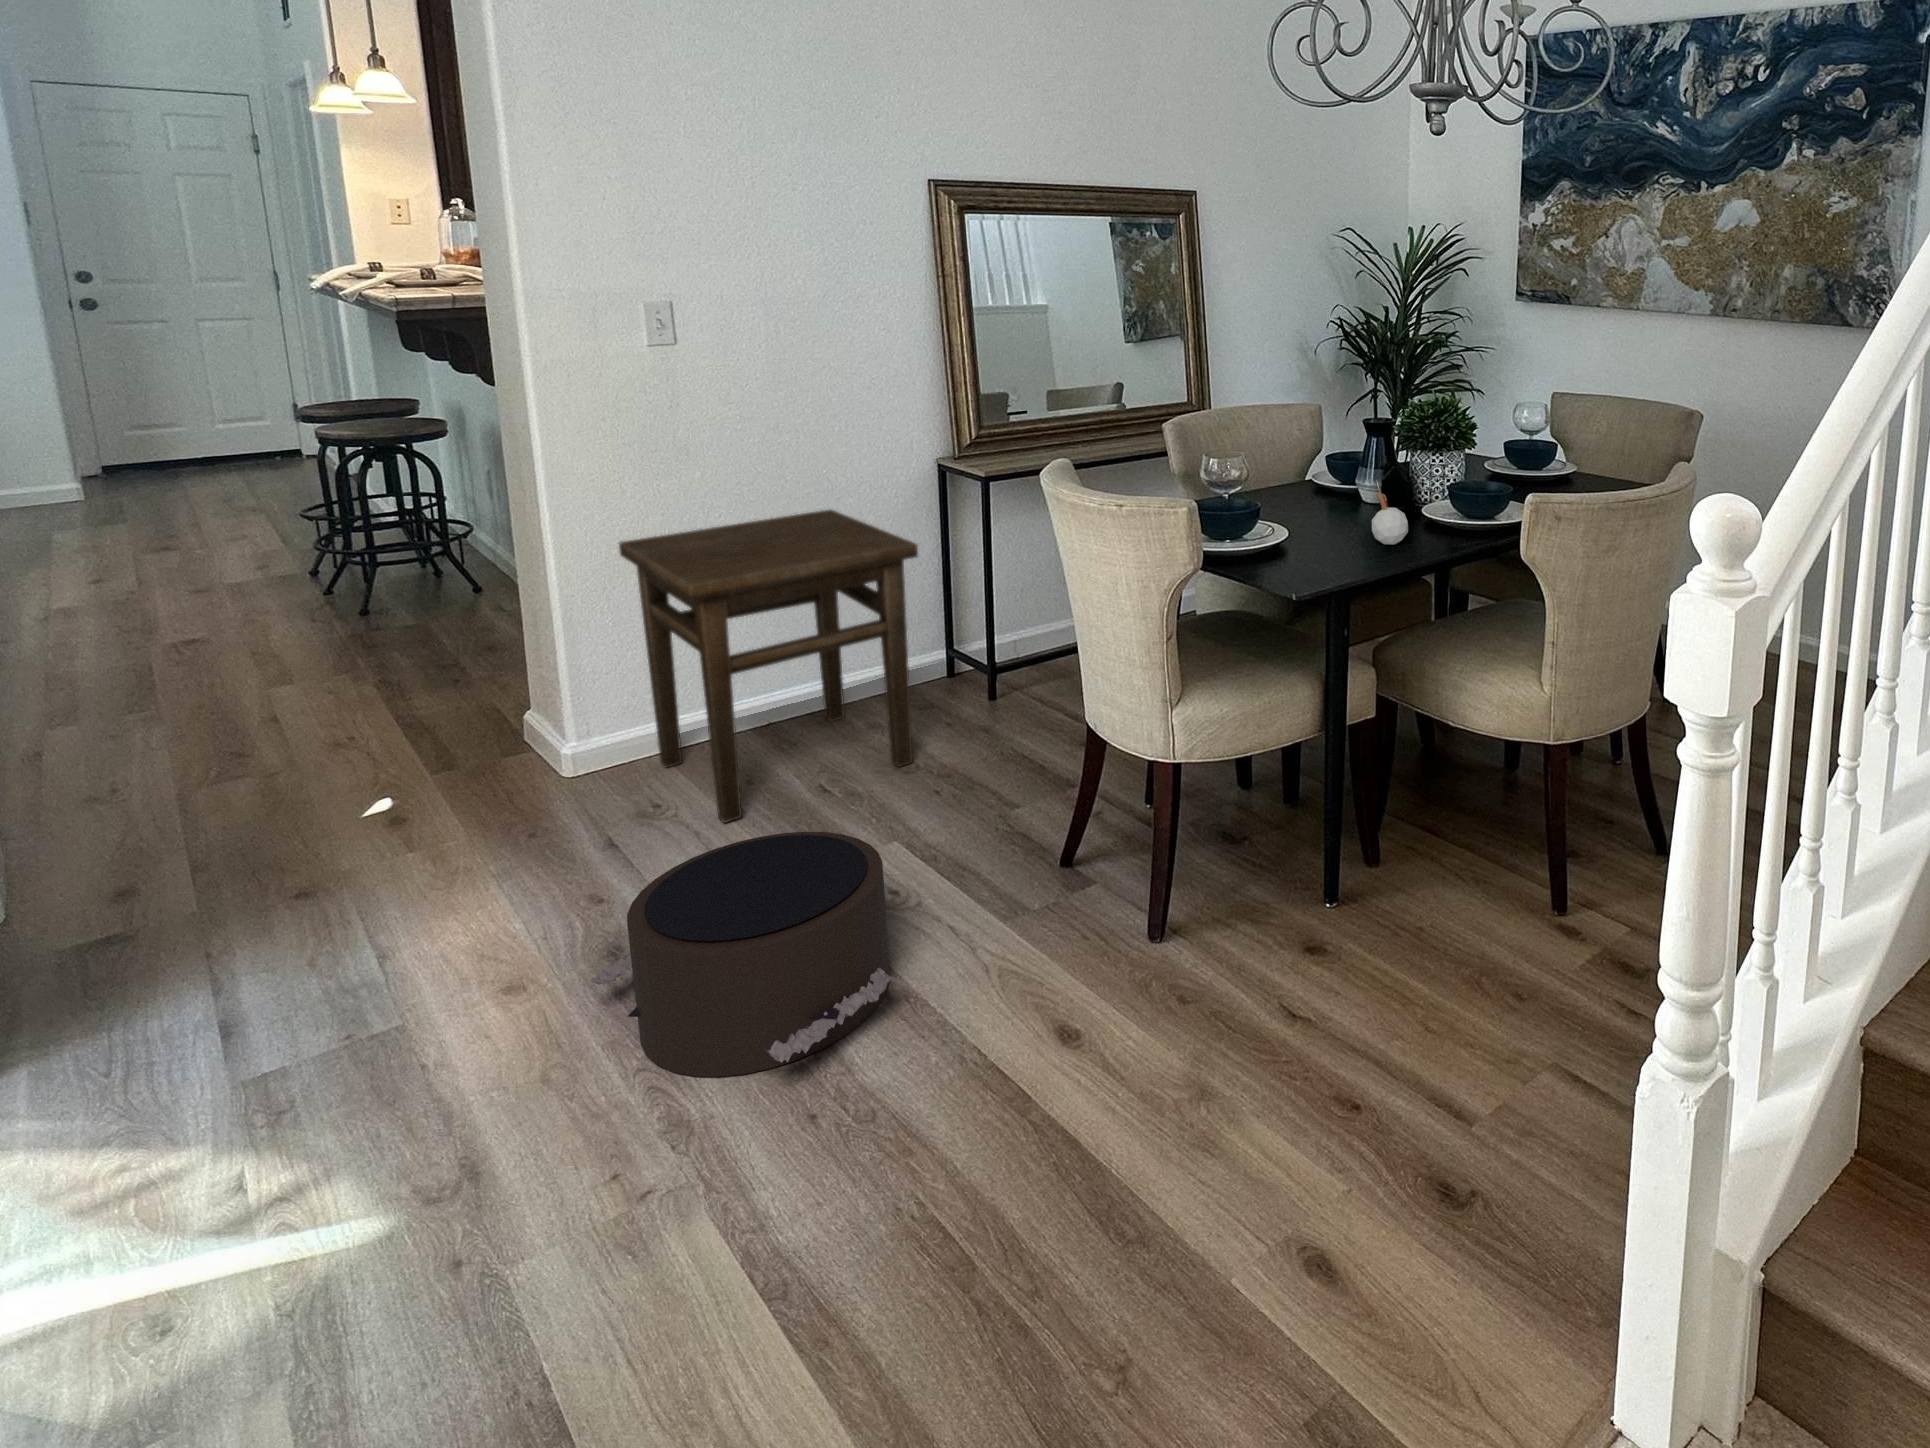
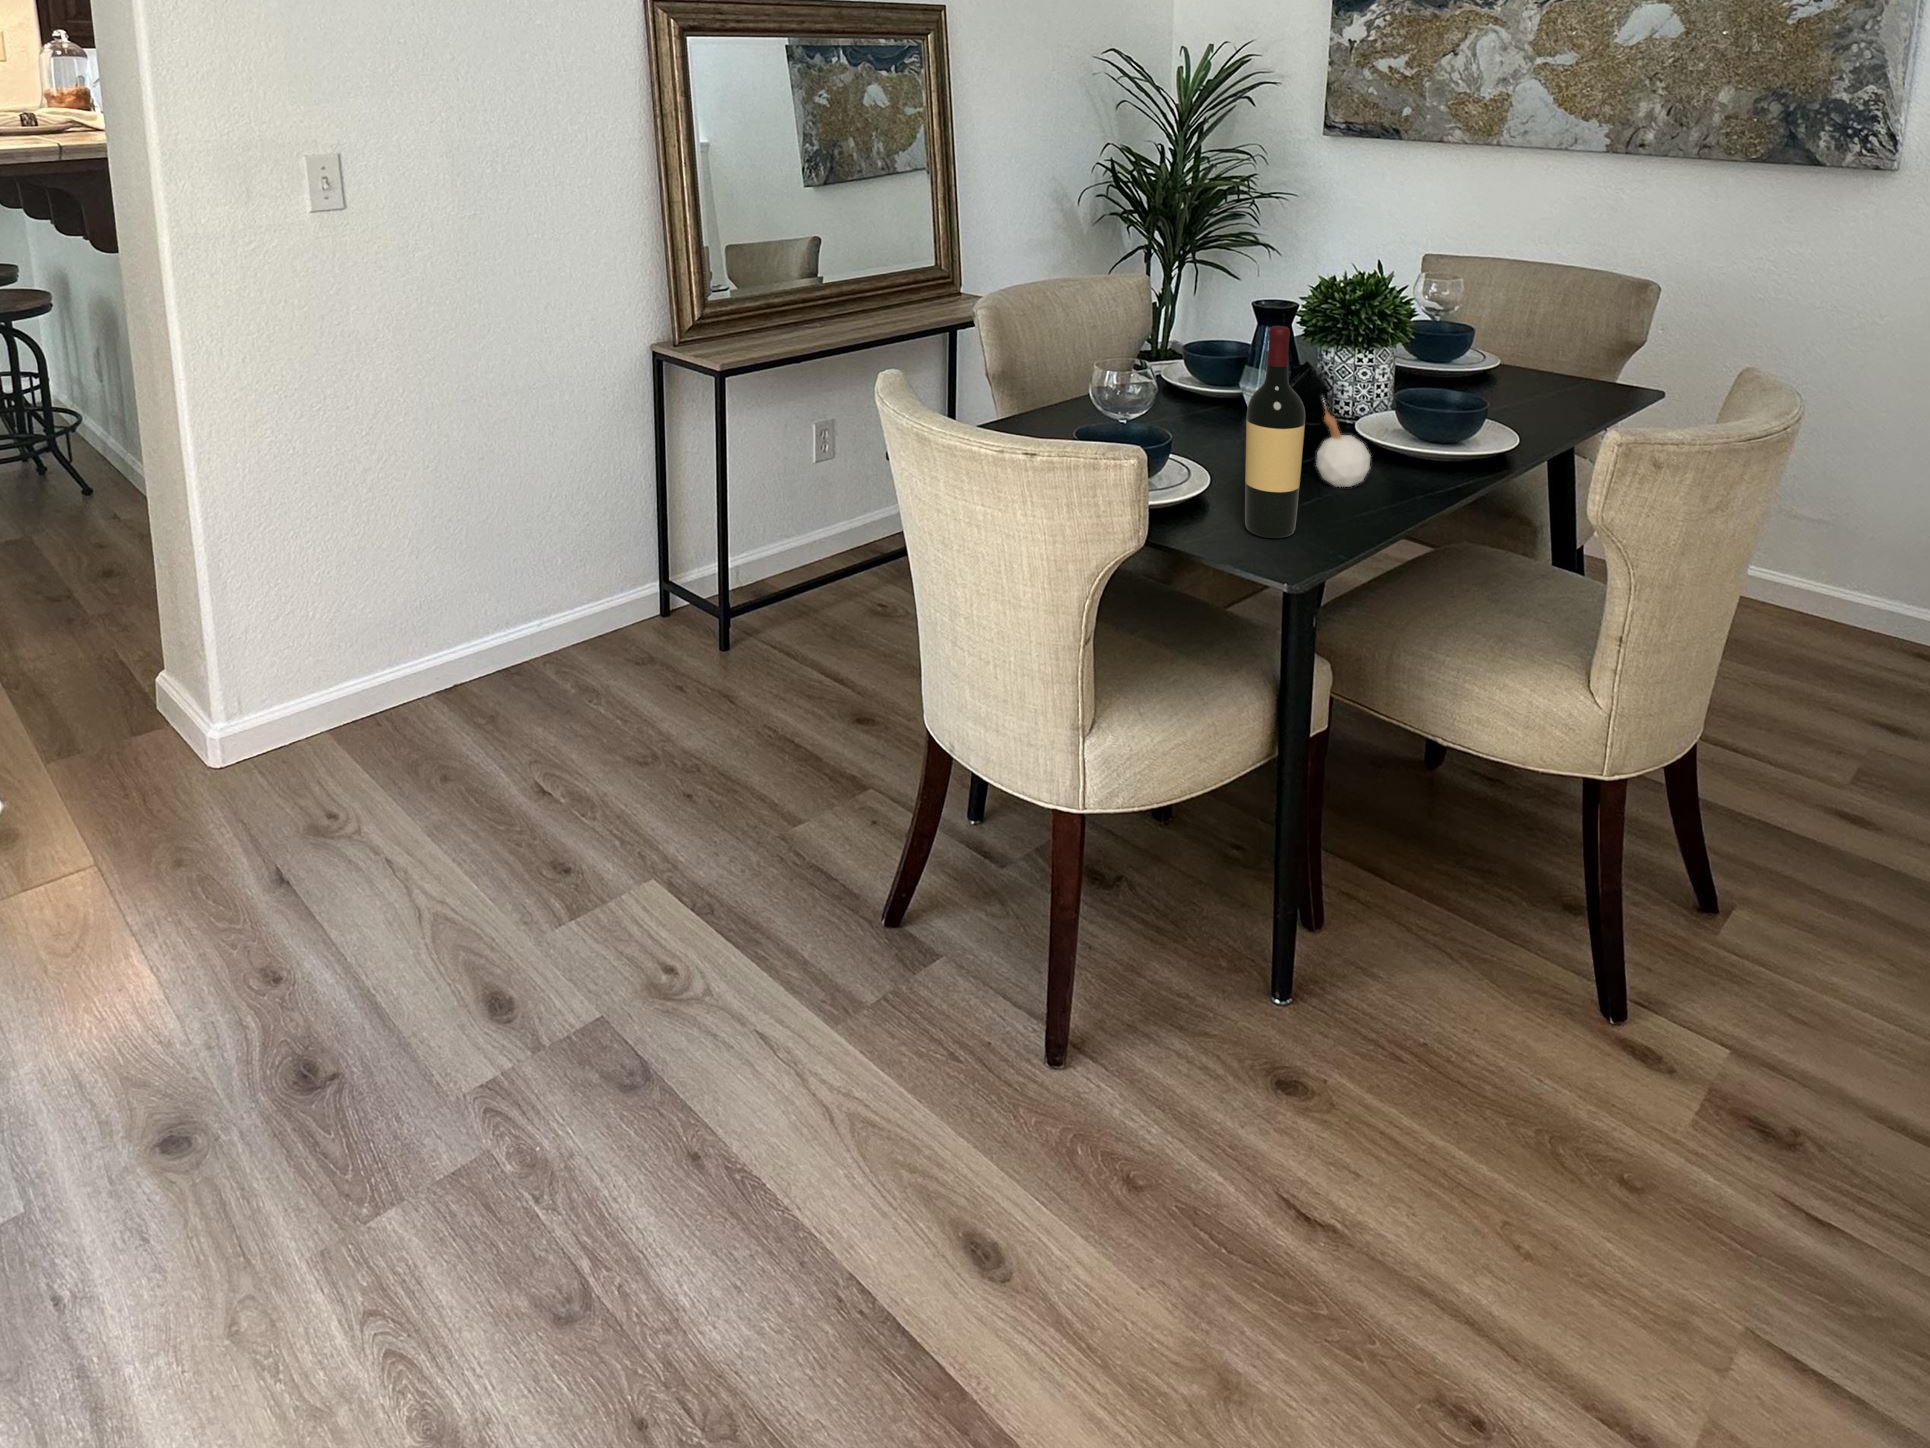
wine bottle: none [1294,423,1334,572] -> present [1245,326,1305,538]
side table: present [619,510,918,823] -> none [278,414,658,845]
pouf: present [590,832,899,1077] -> none [286,905,726,1329]

